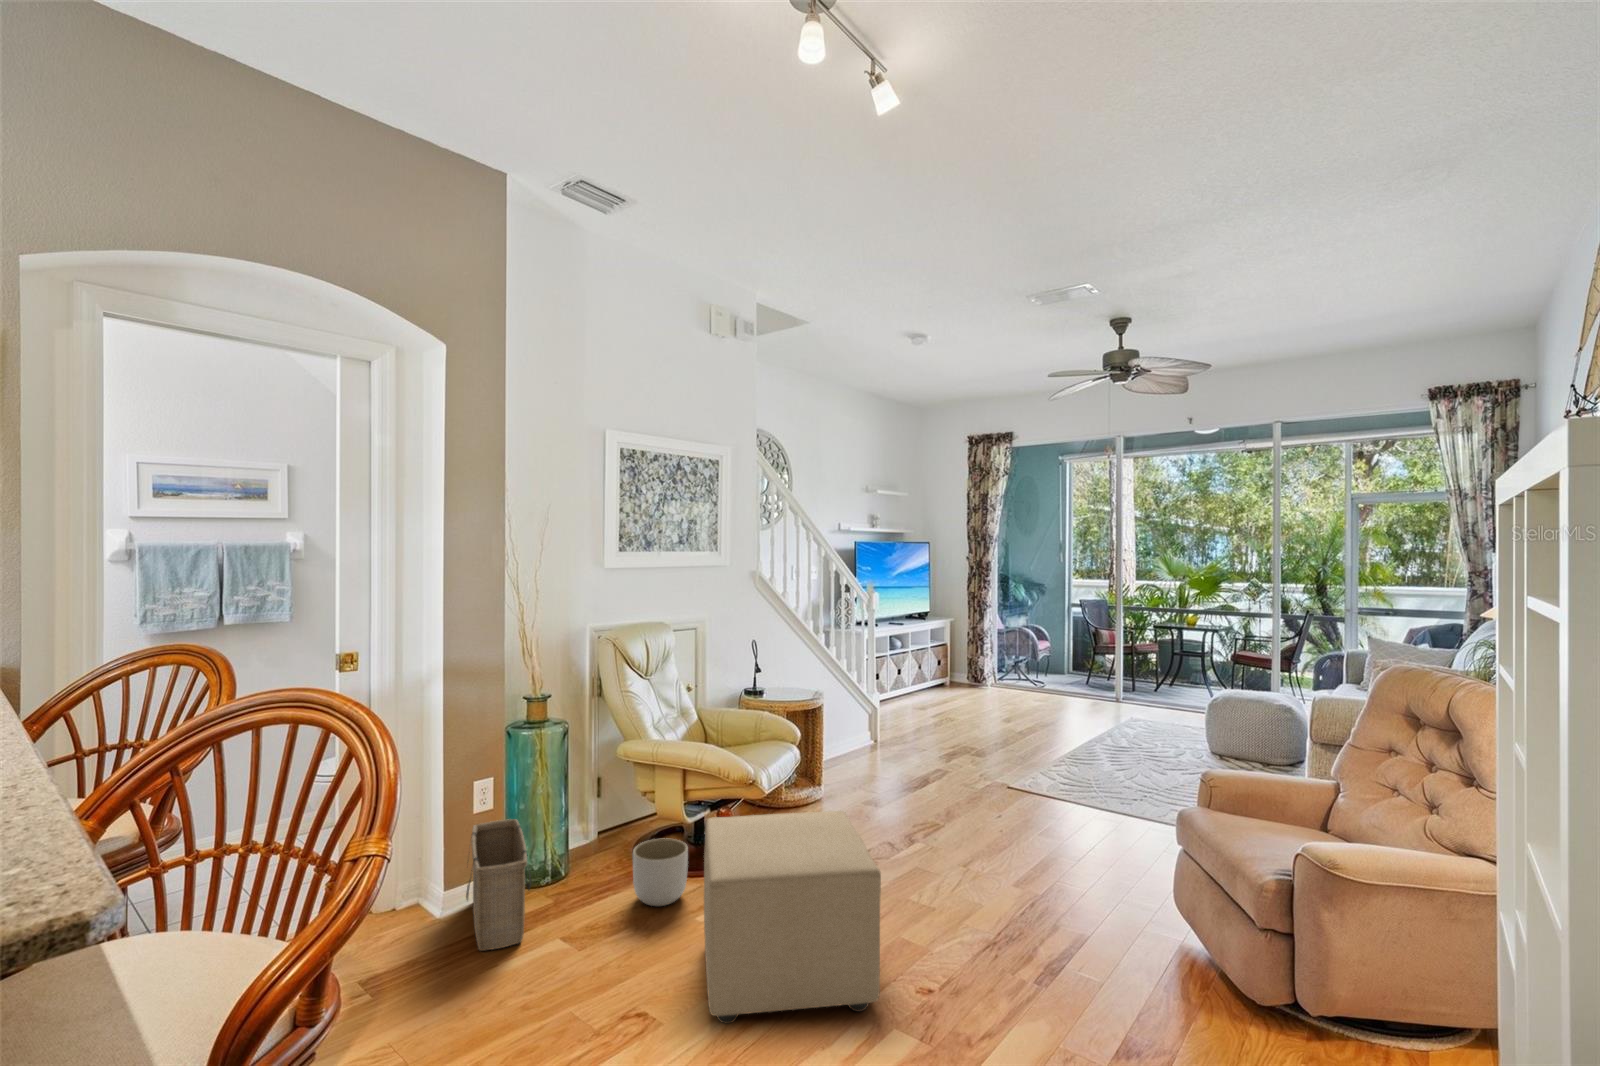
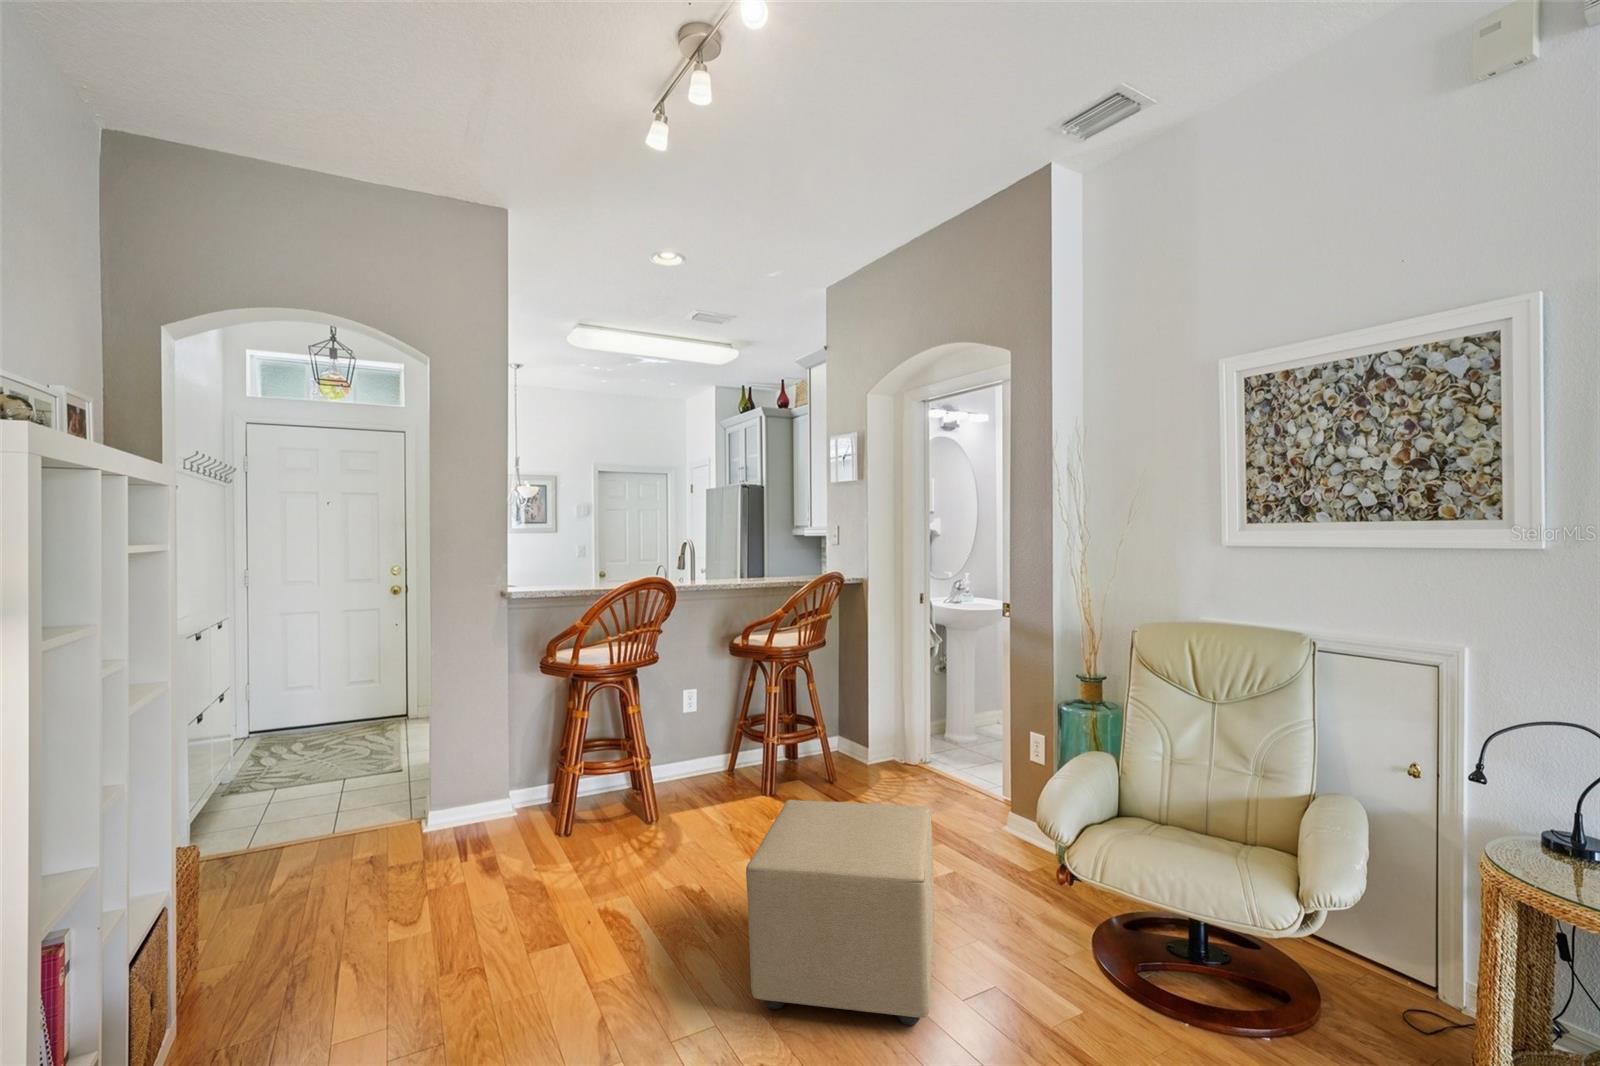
basket: present [466,819,531,951] -> none [938,763,1048,846]
planter: present [633,838,688,906] -> none [997,844,1060,922]

